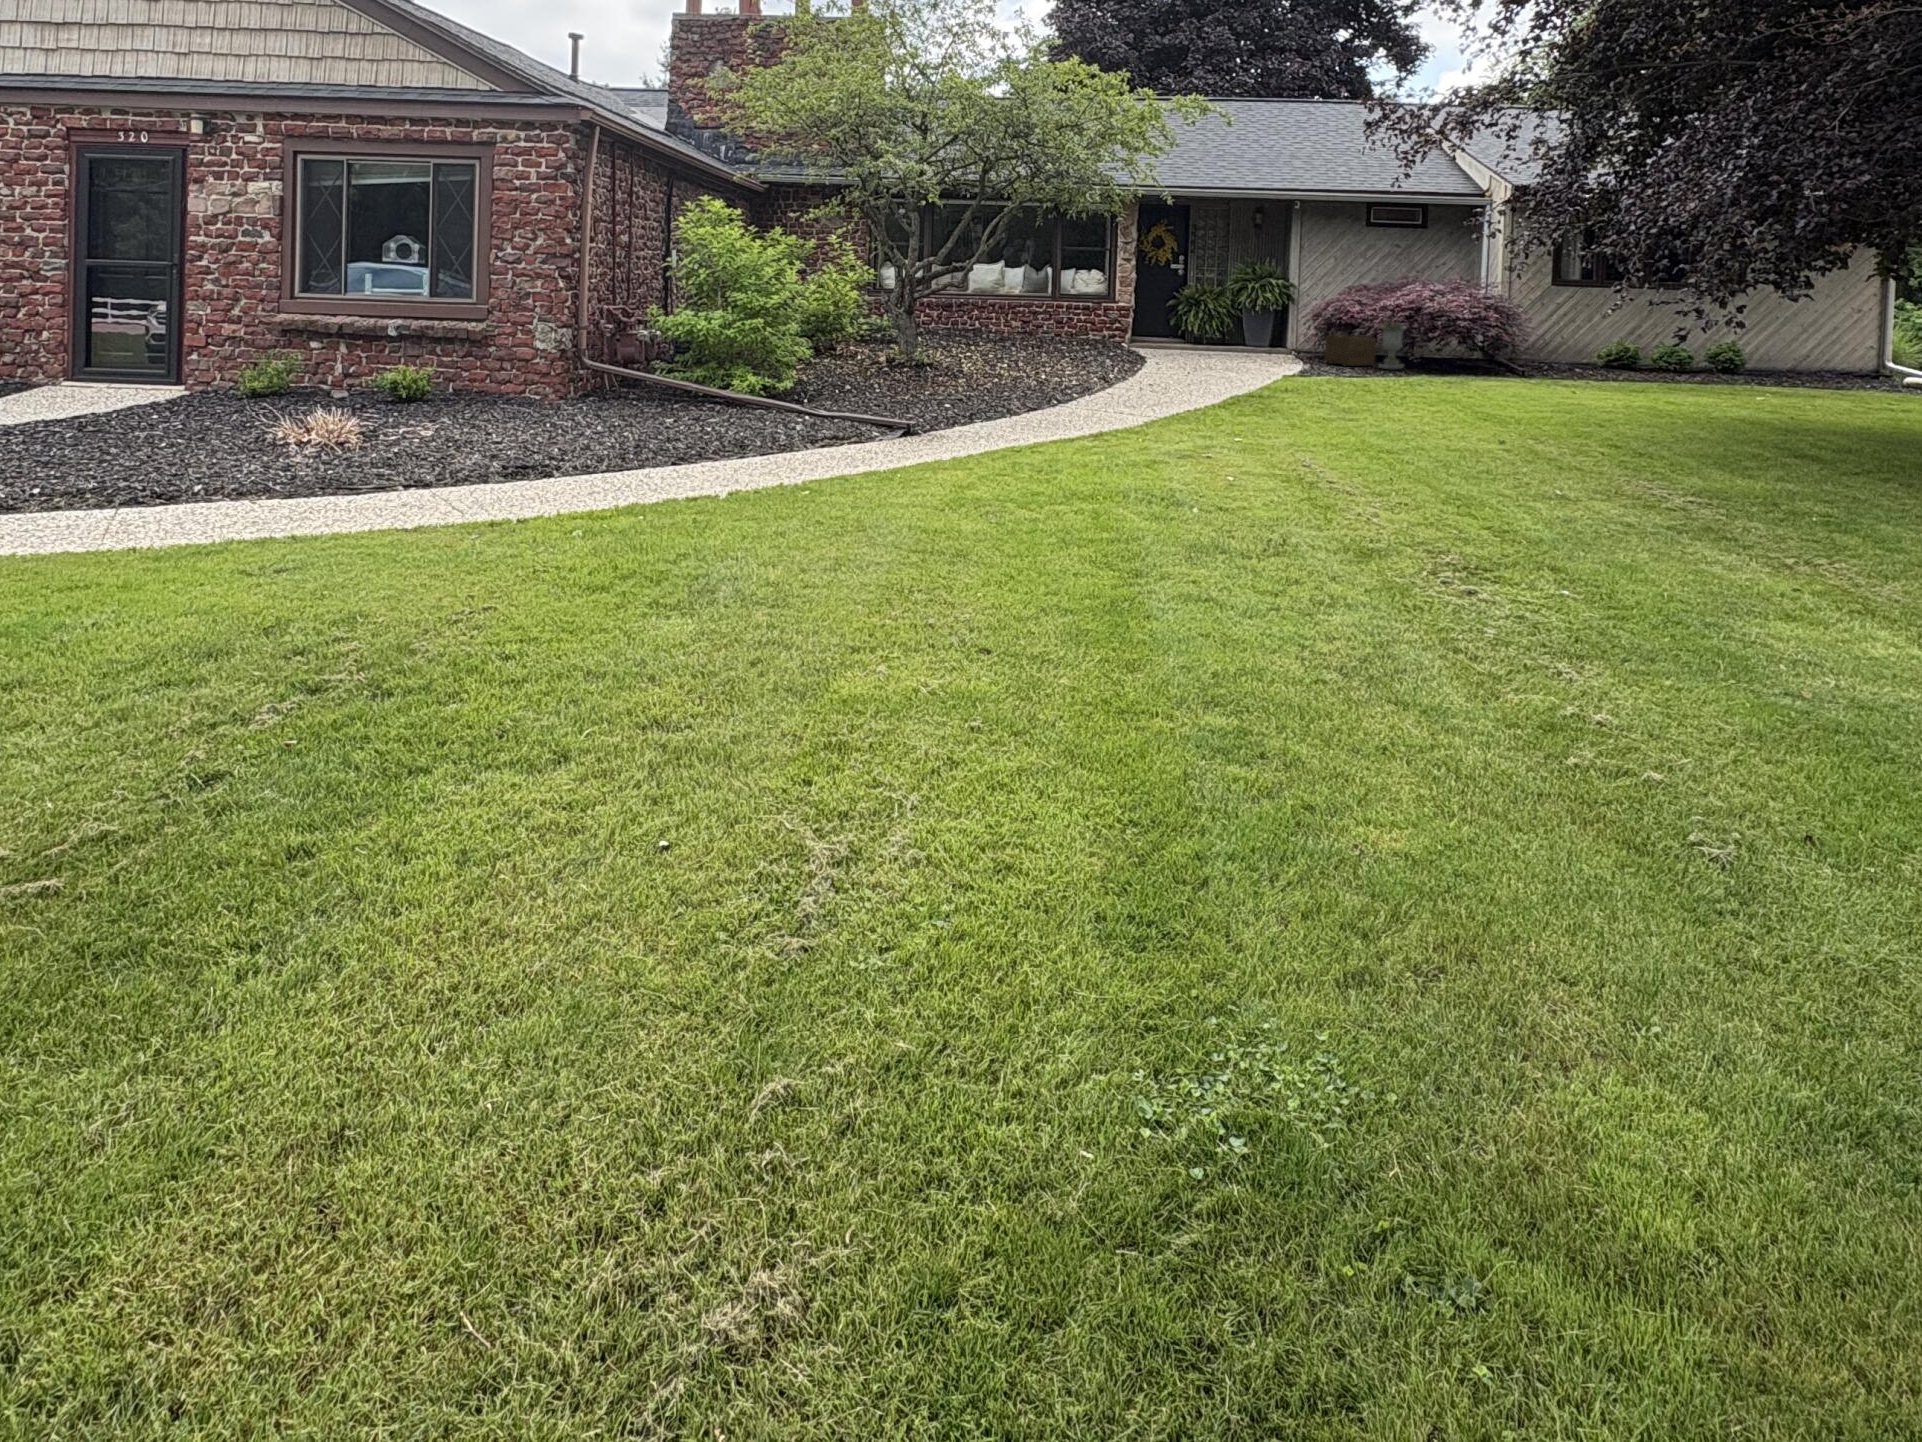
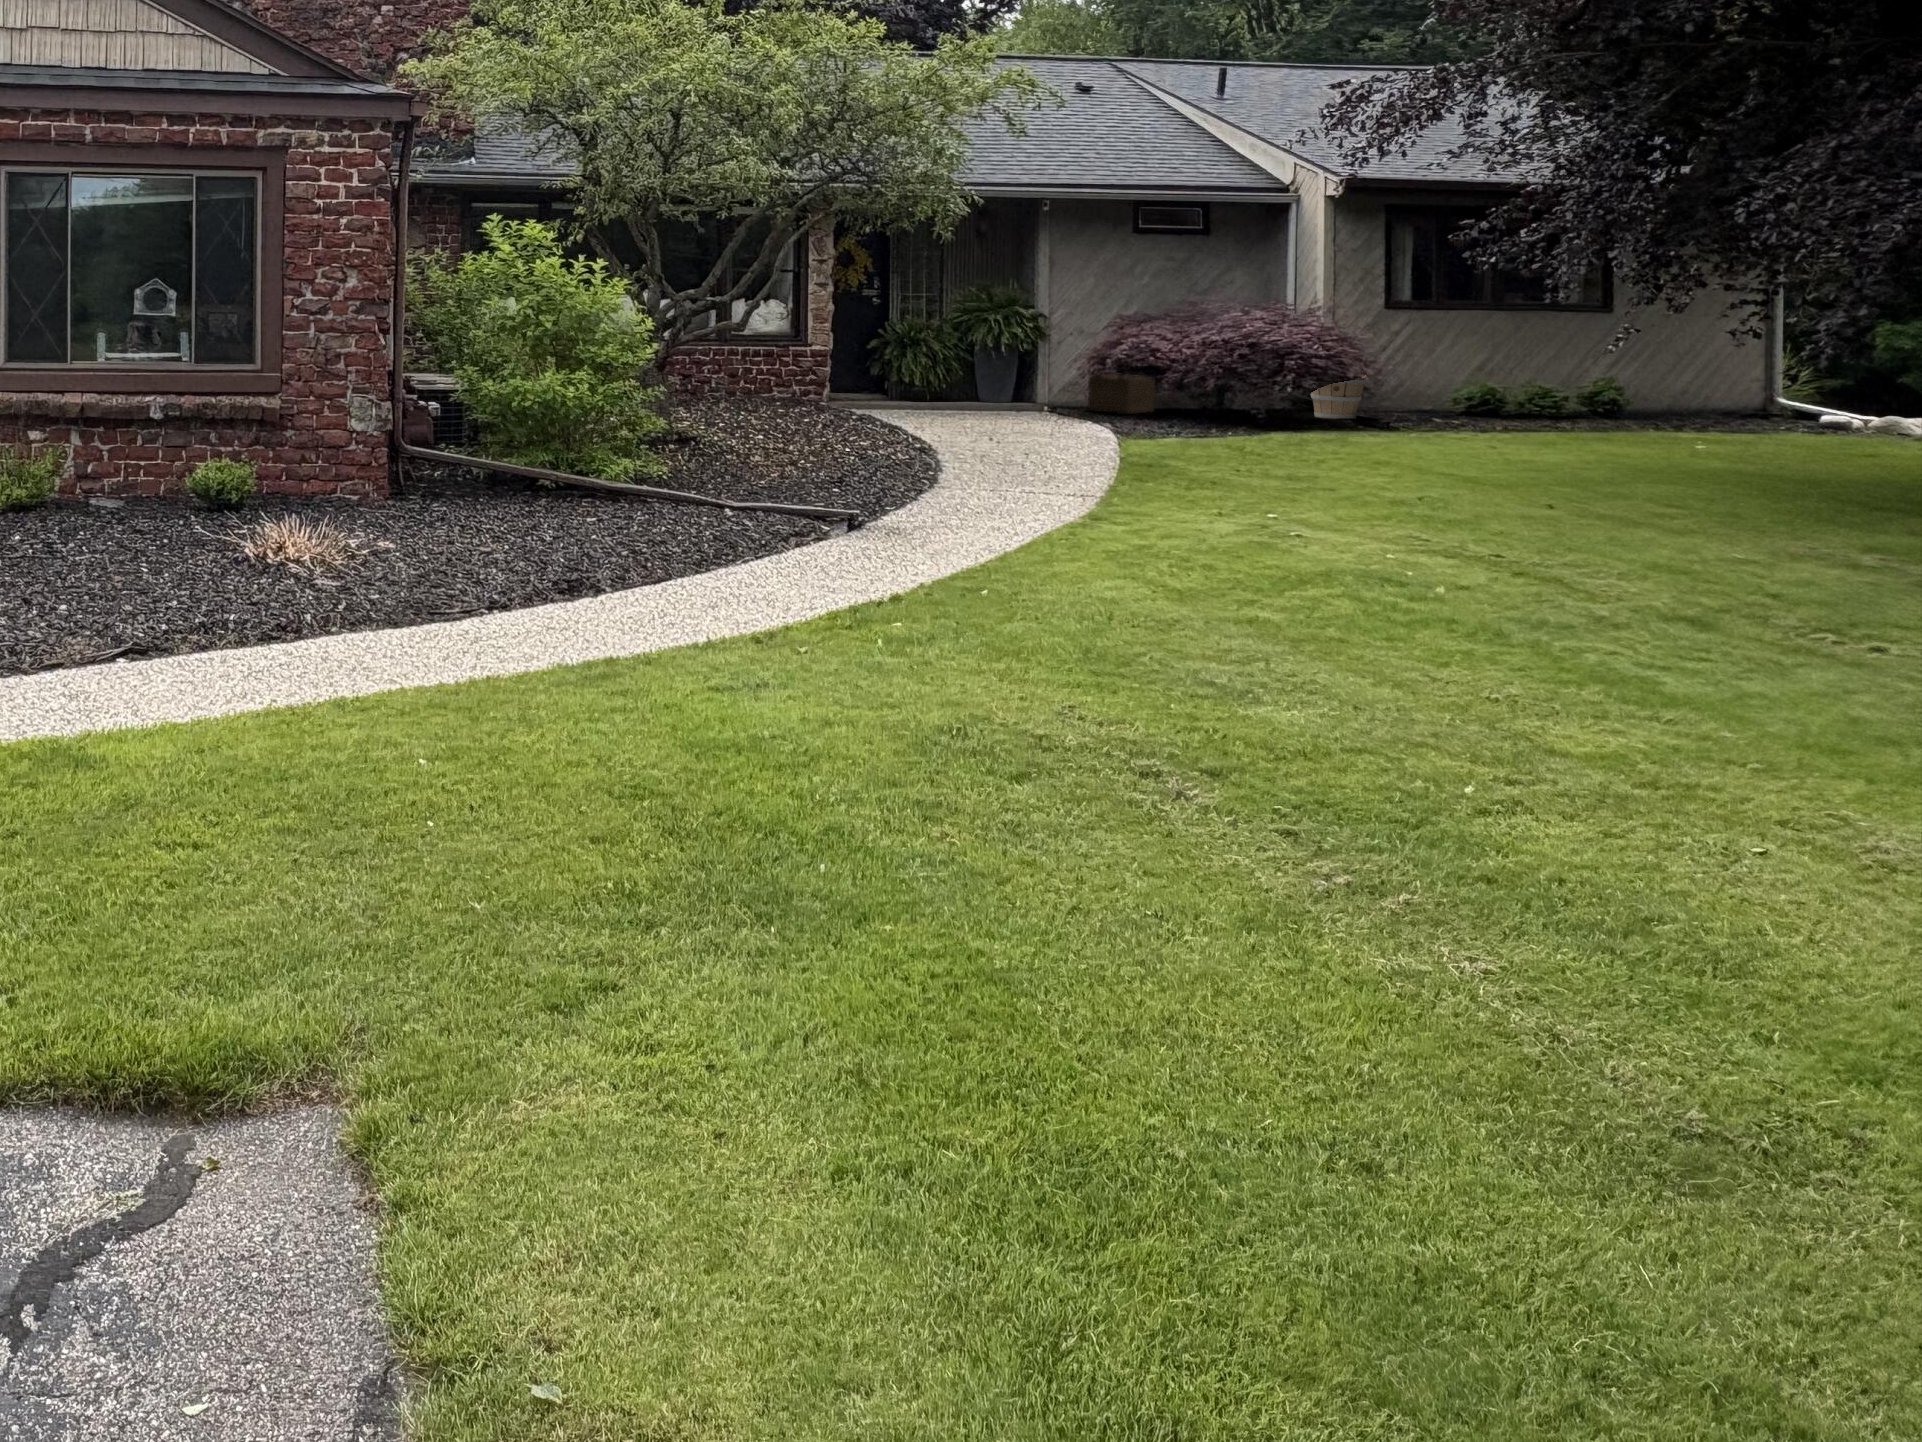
planter: present [1378,322,1405,370] -> none [1165,356,1200,417]
wooden bucket: none [1504,338,1551,376] -> present [1311,375,1366,419]

